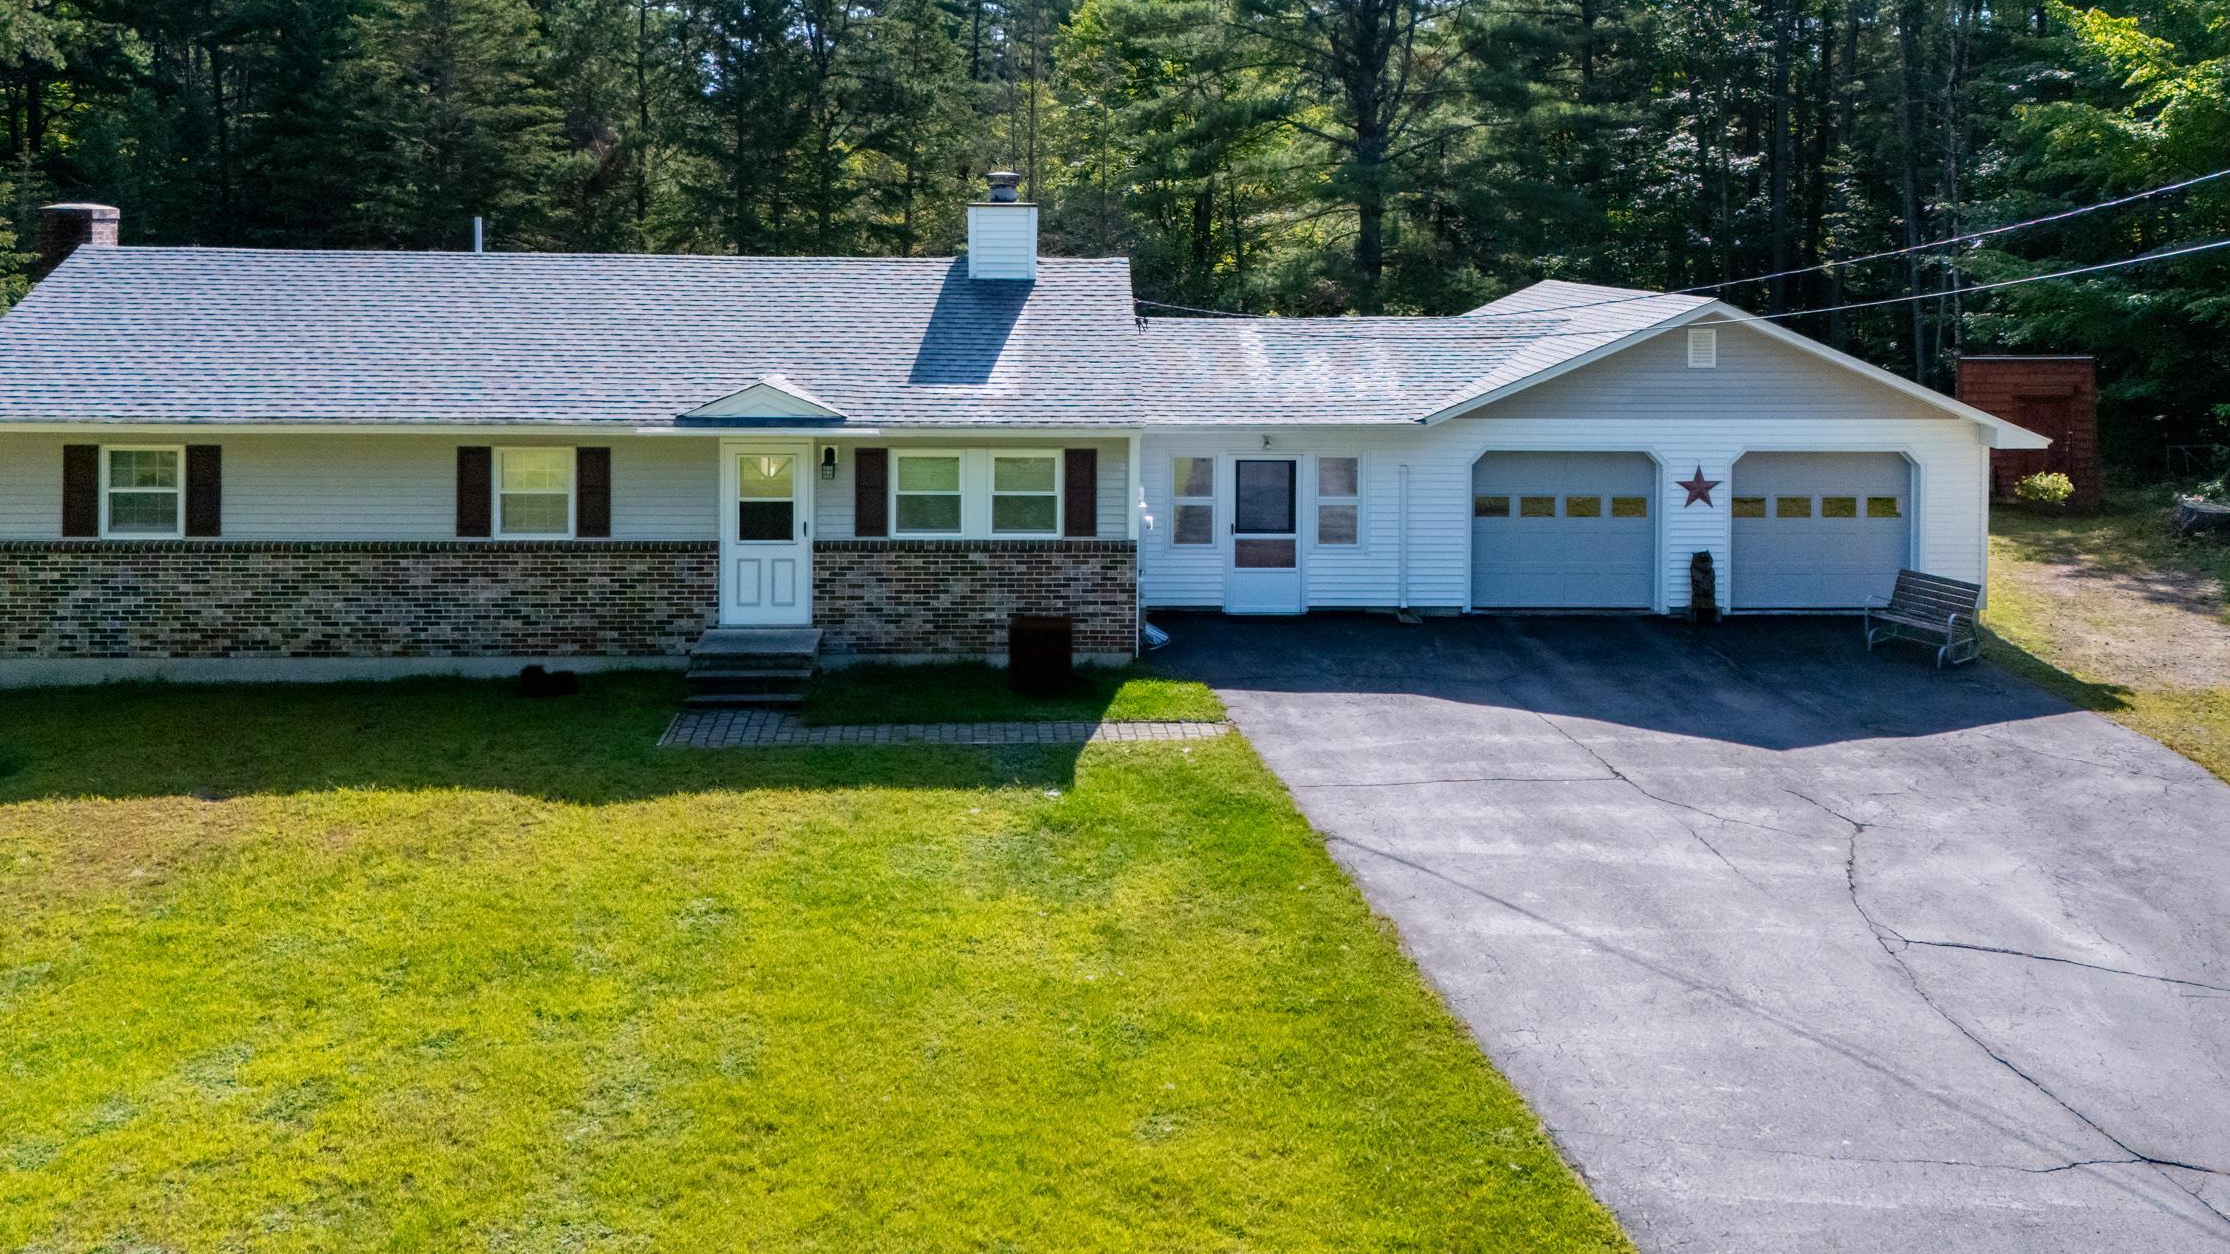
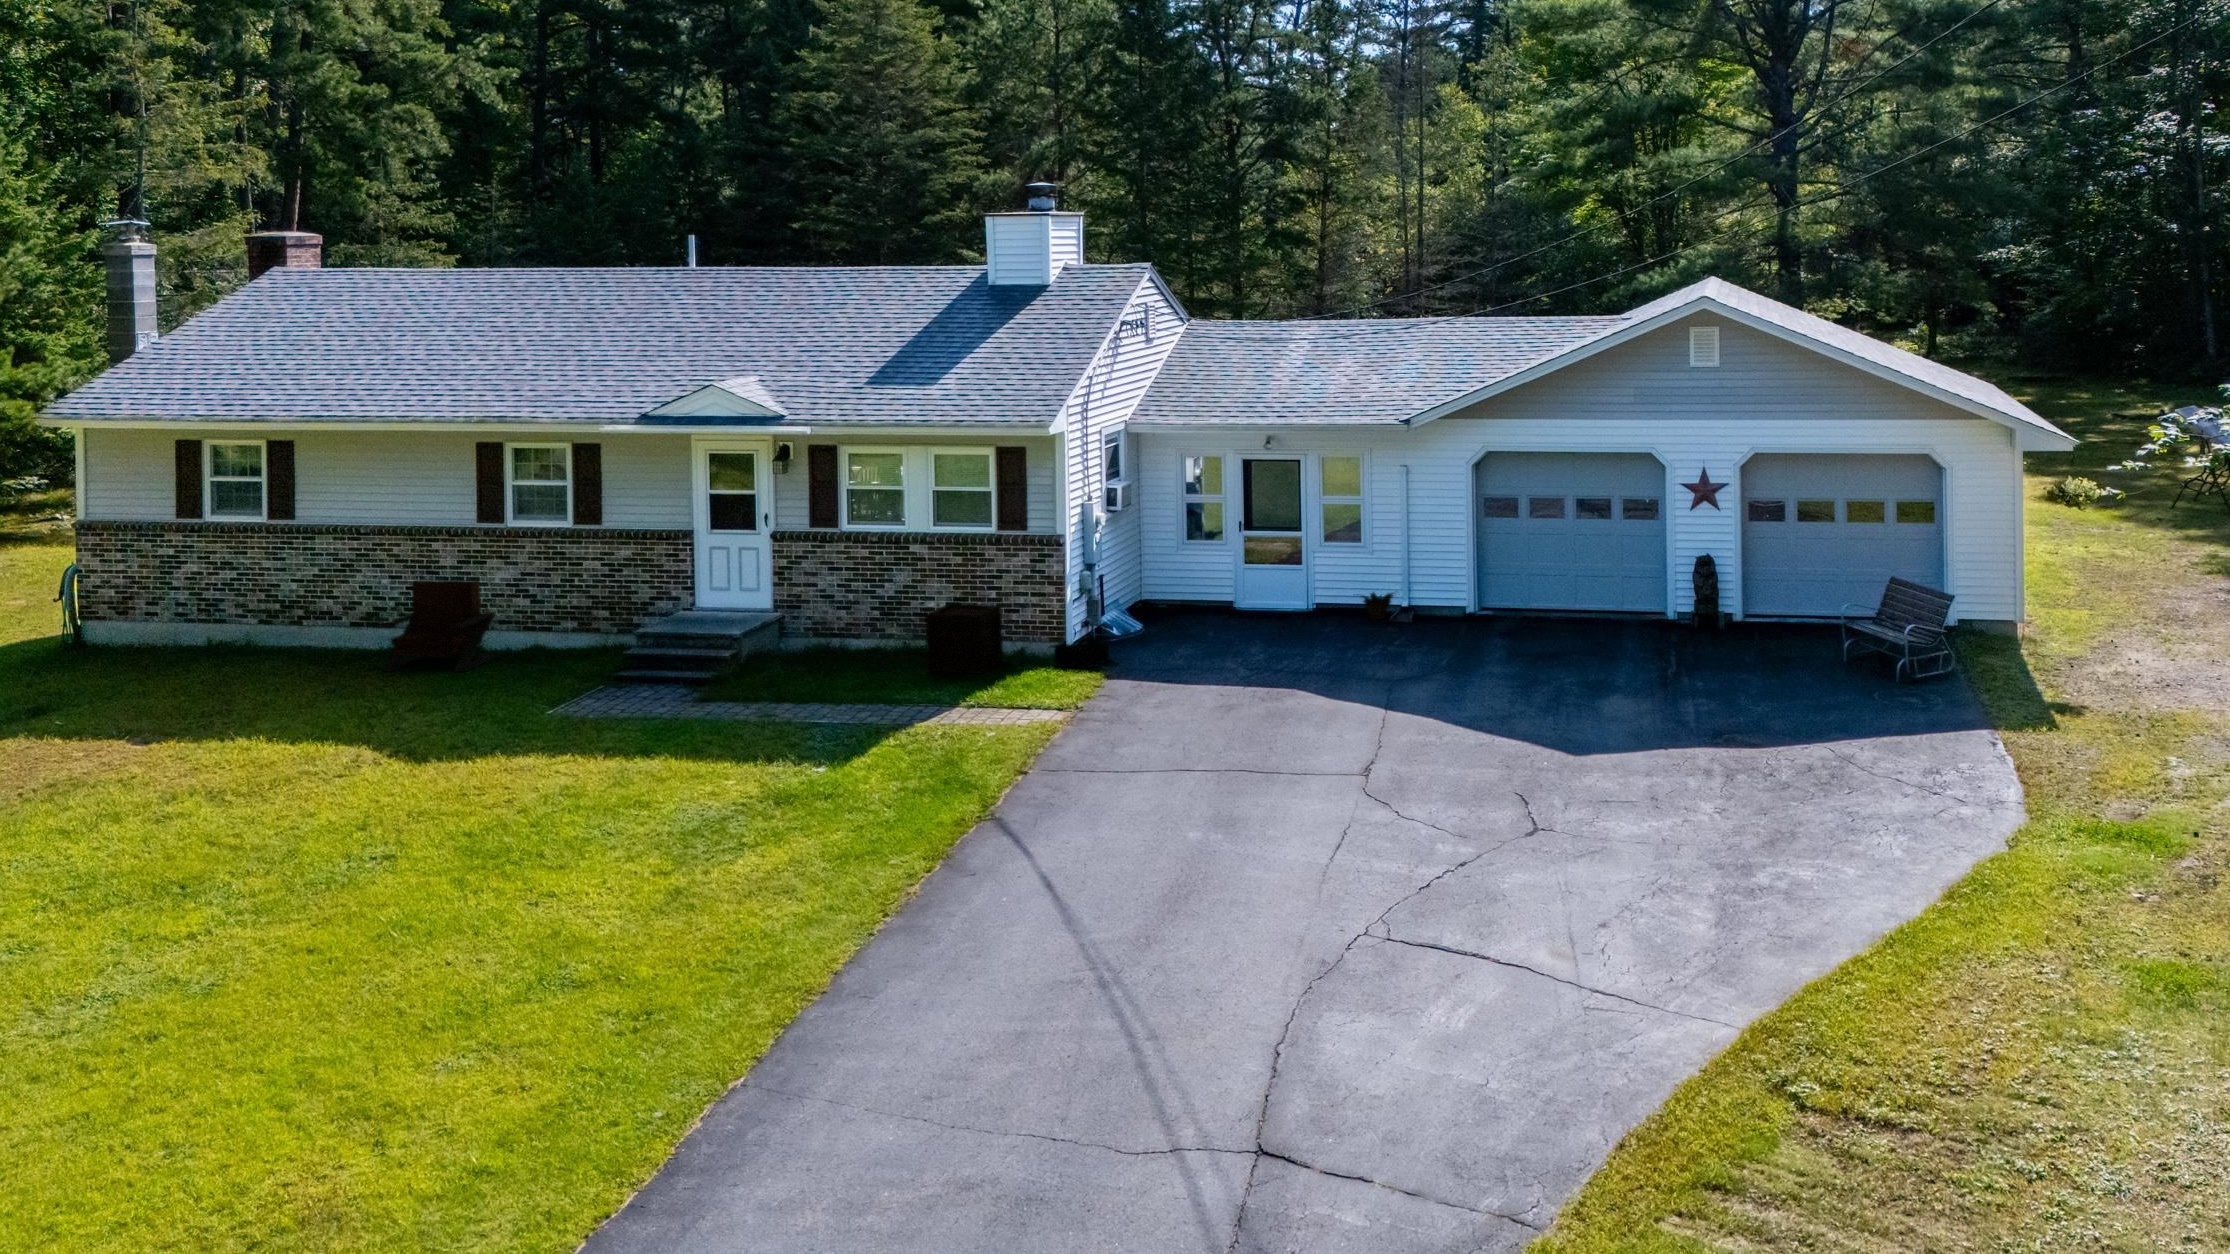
decorative plant: none [1357,592,1408,620] -> present [1361,591,1397,619]
lounge chair: none [363,602,487,710] -> present [379,580,497,672]
storage bin: present [521,664,579,696] -> present [1050,642,1110,669]

